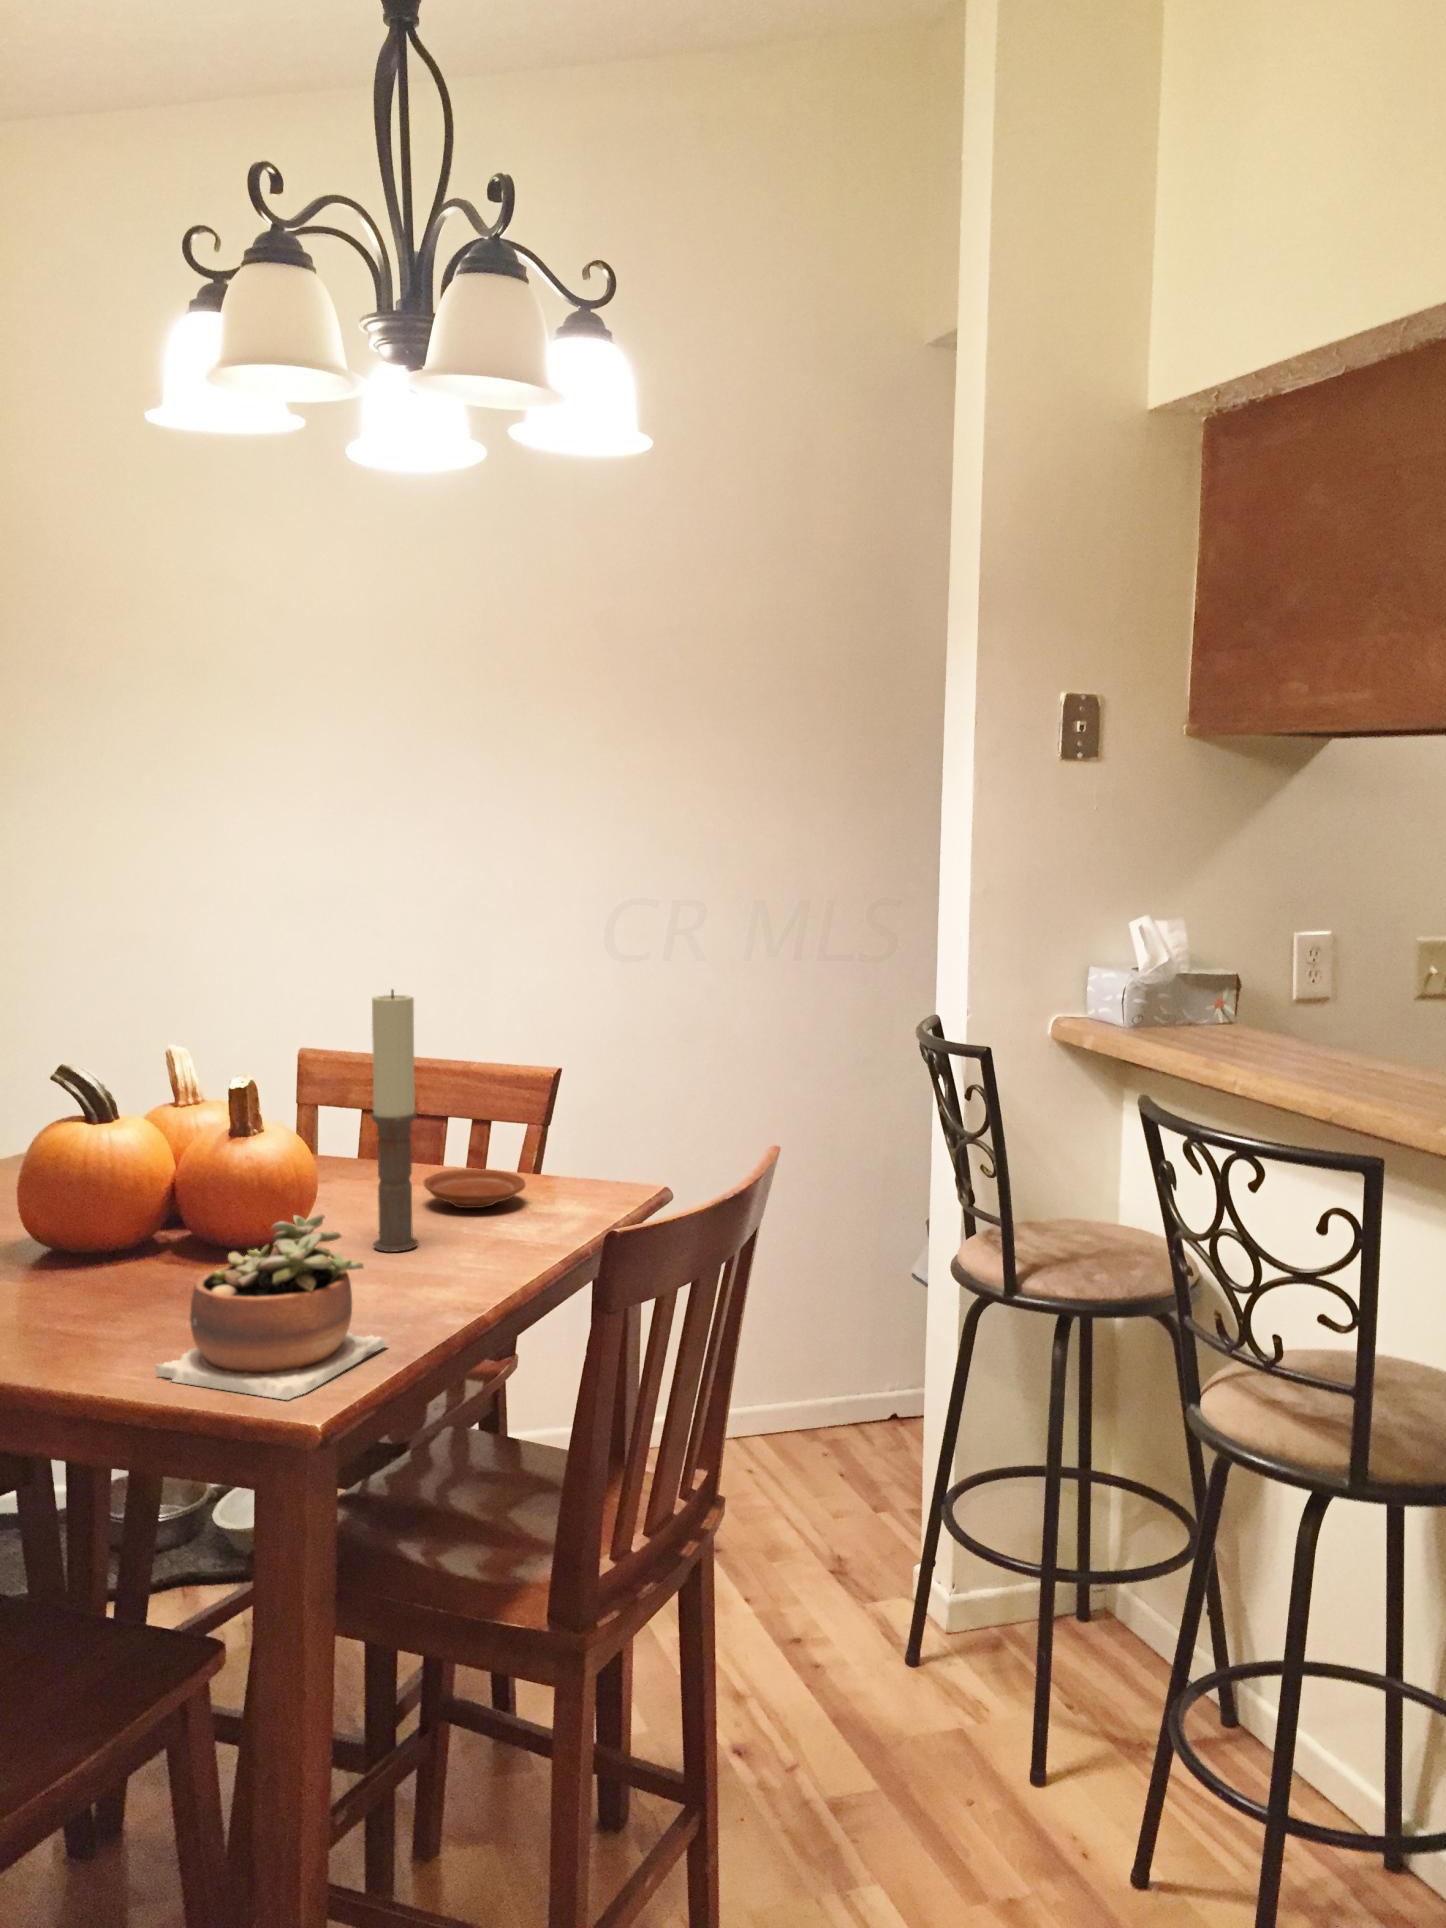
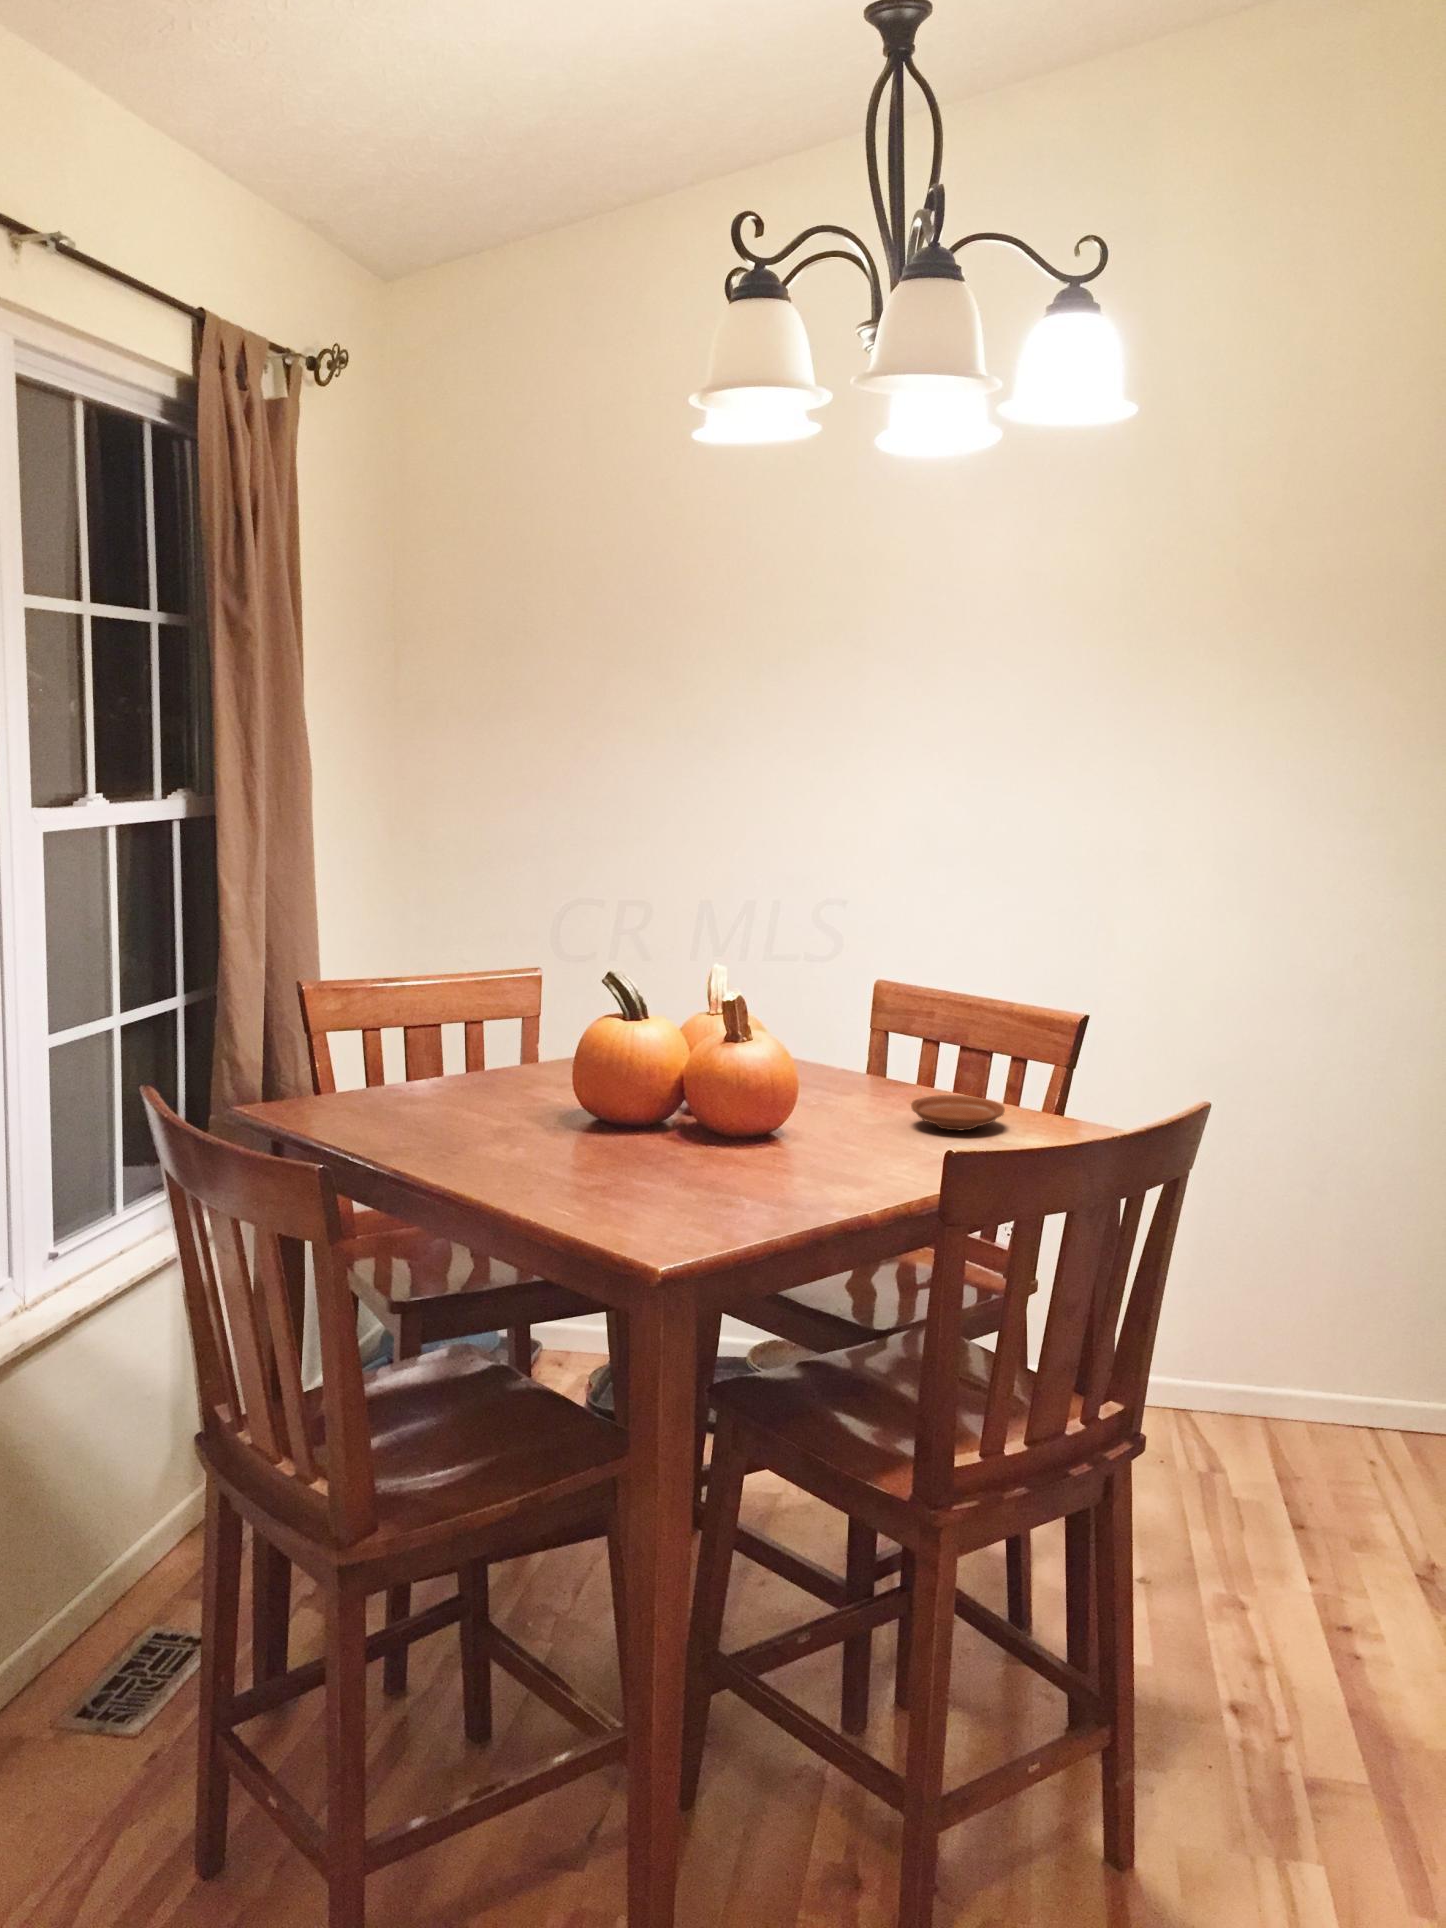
candle: present [371,990,418,1252] -> none [833,923,874,1156]
succulent plant: present [156,1214,387,1400] -> none [586,1104,770,1248]

